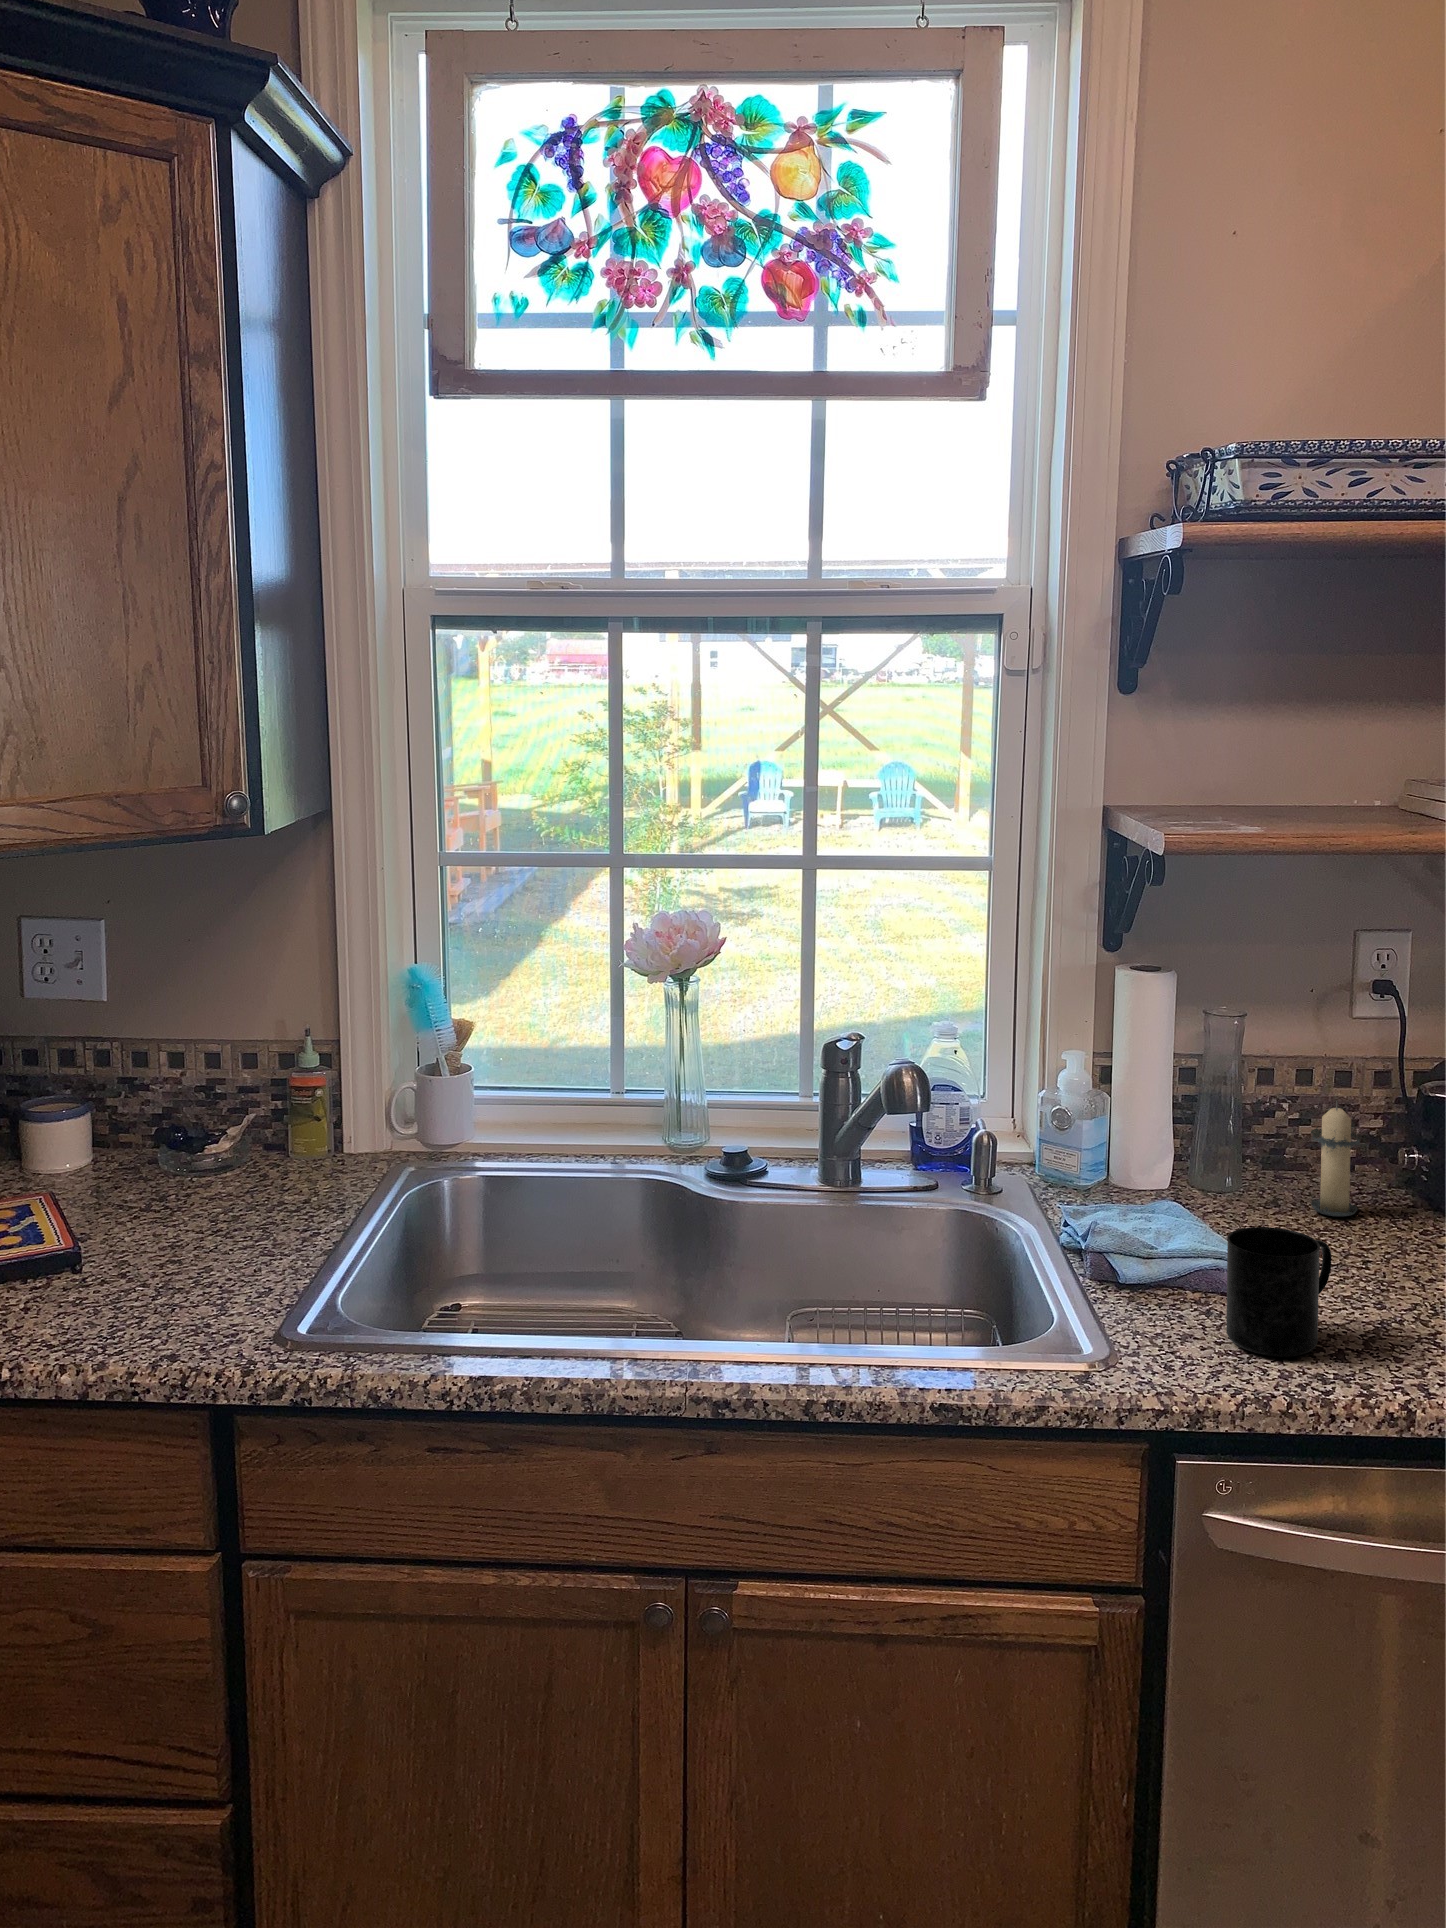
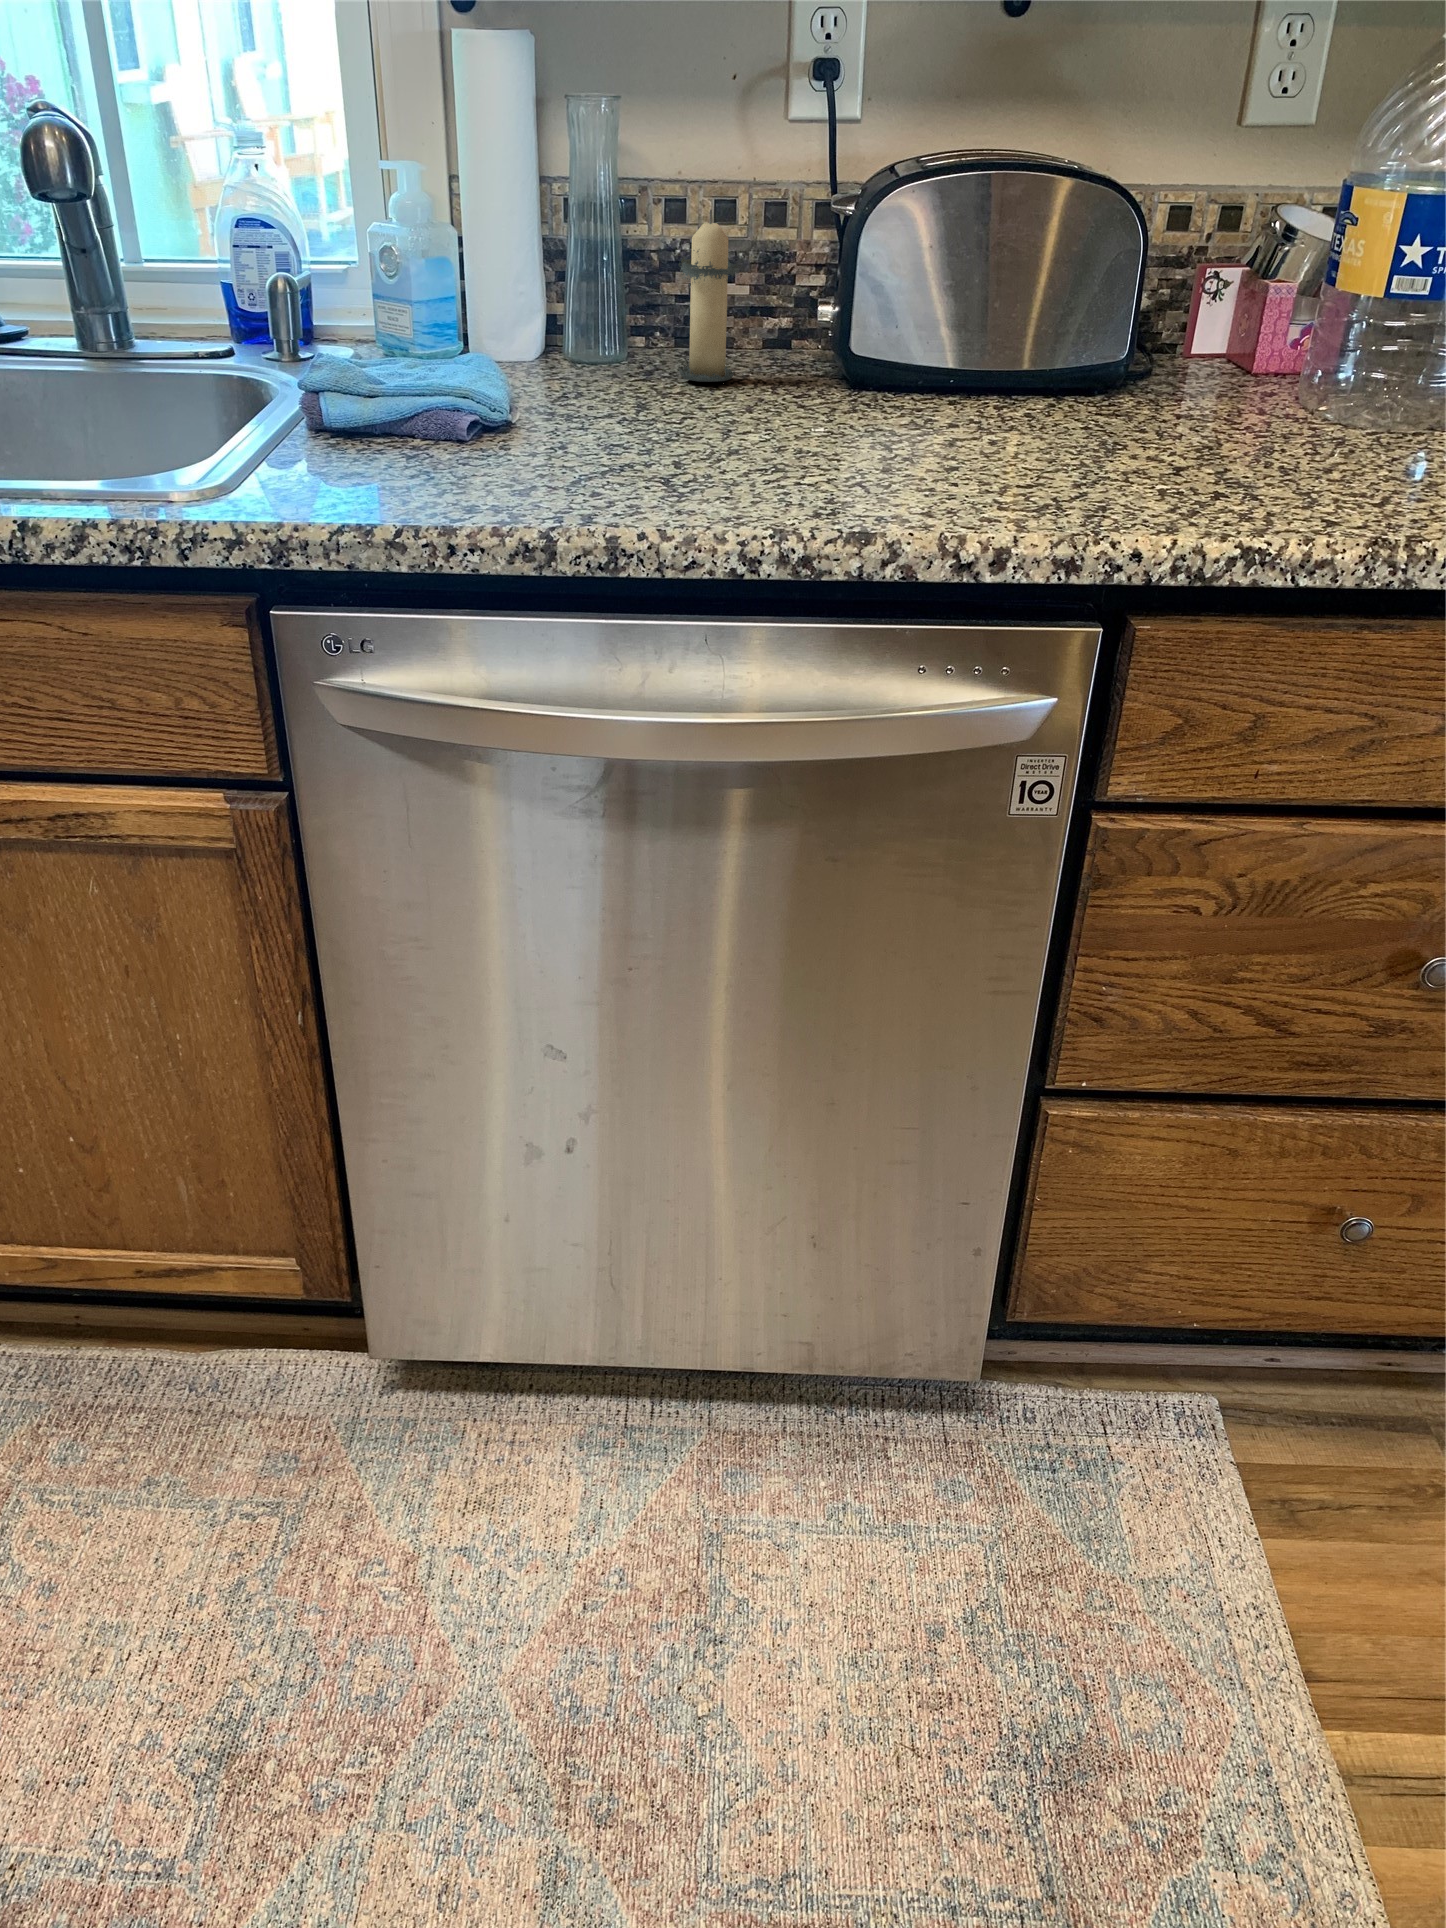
mug: present [1226,1227,1331,1357] -> none [385,315,544,489]

